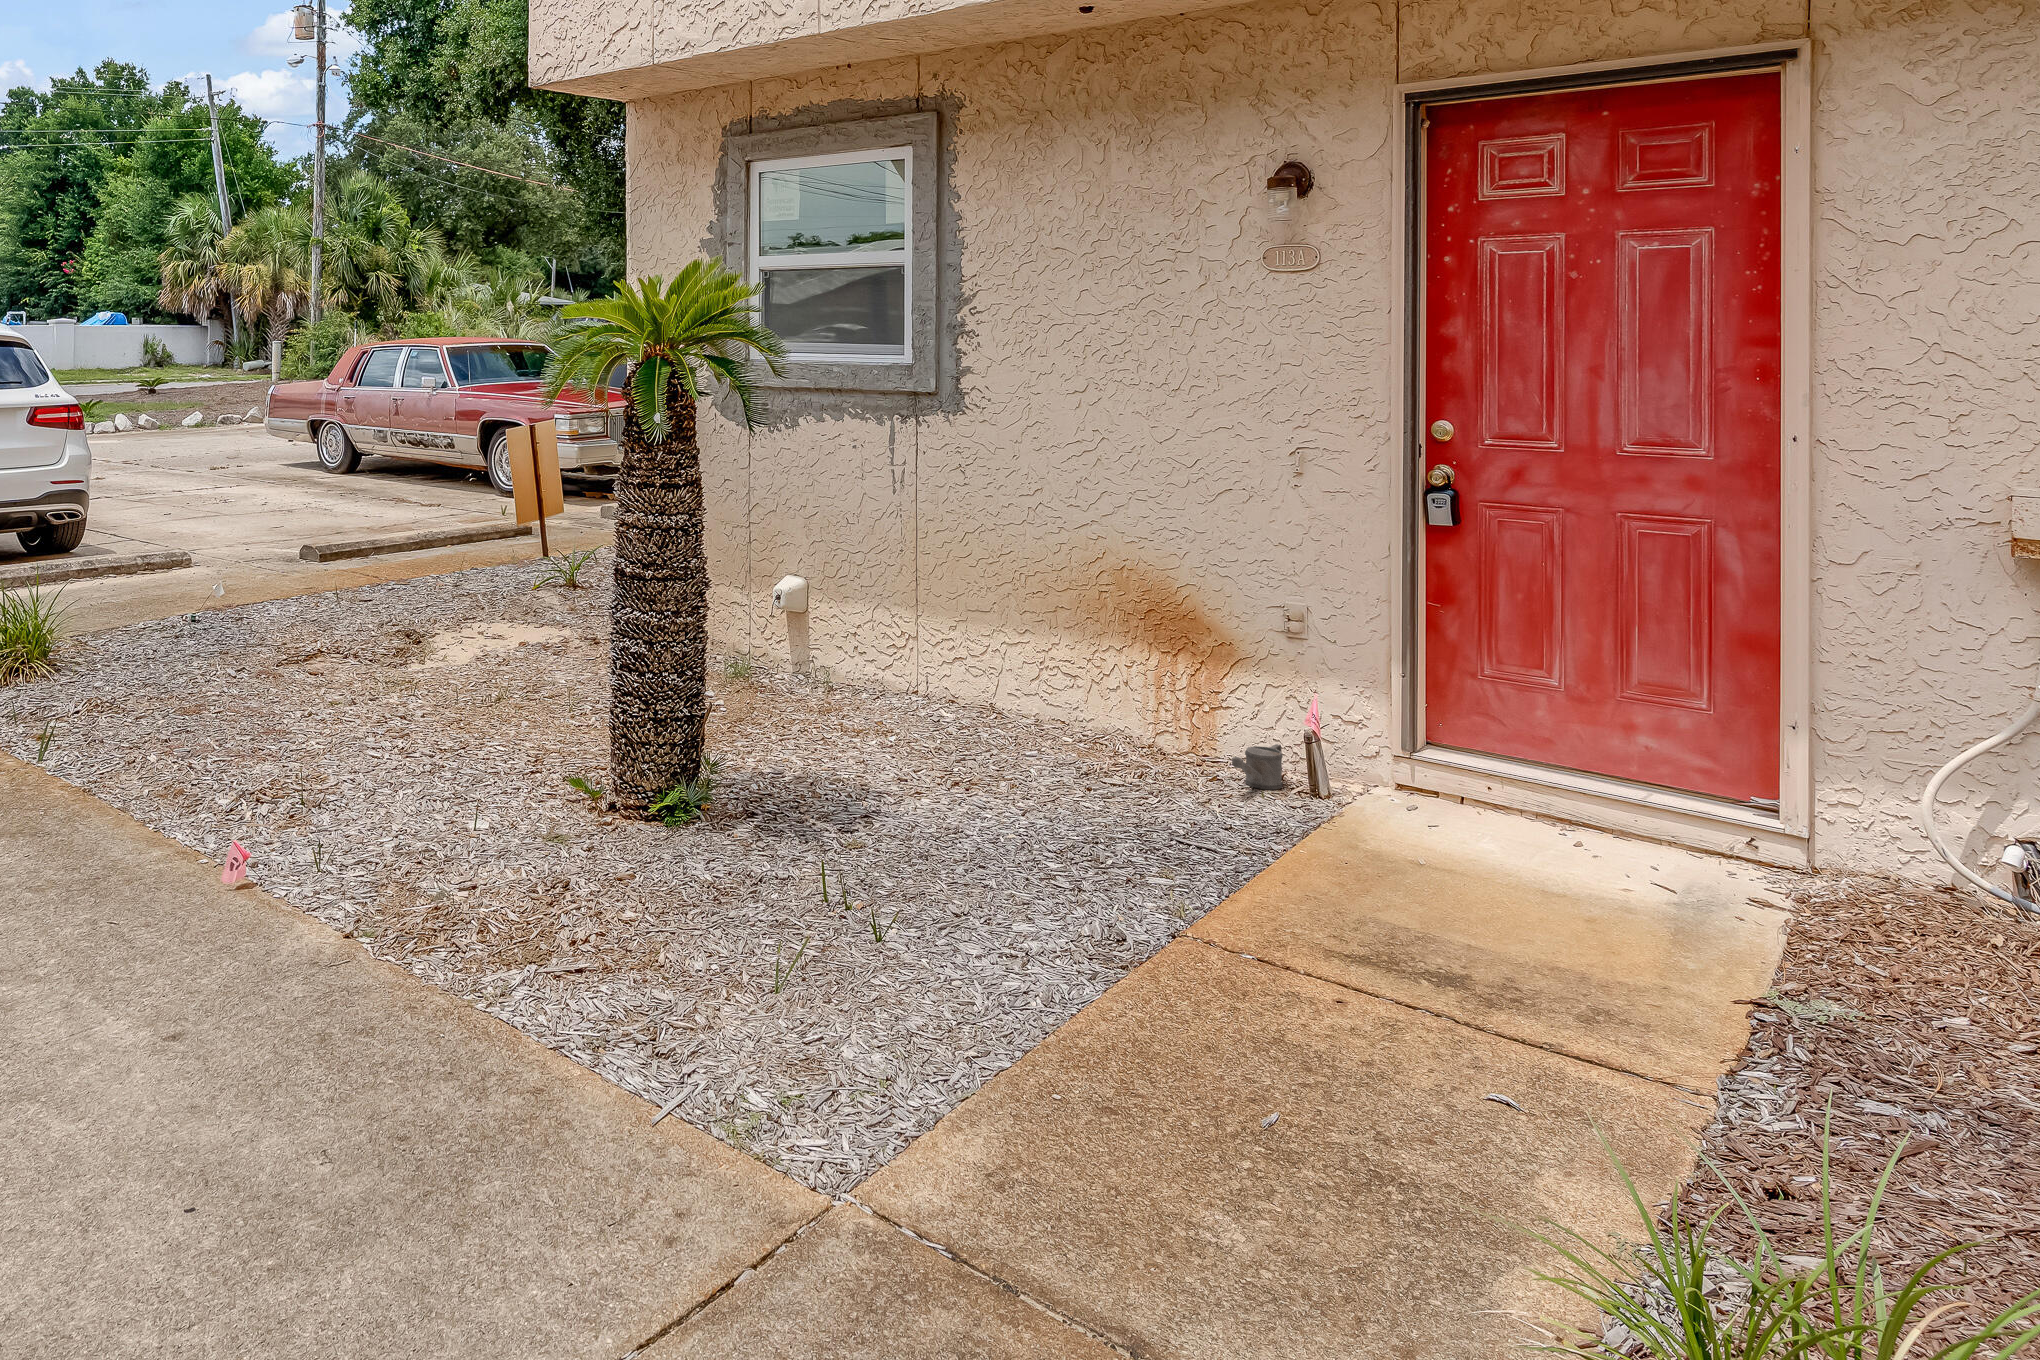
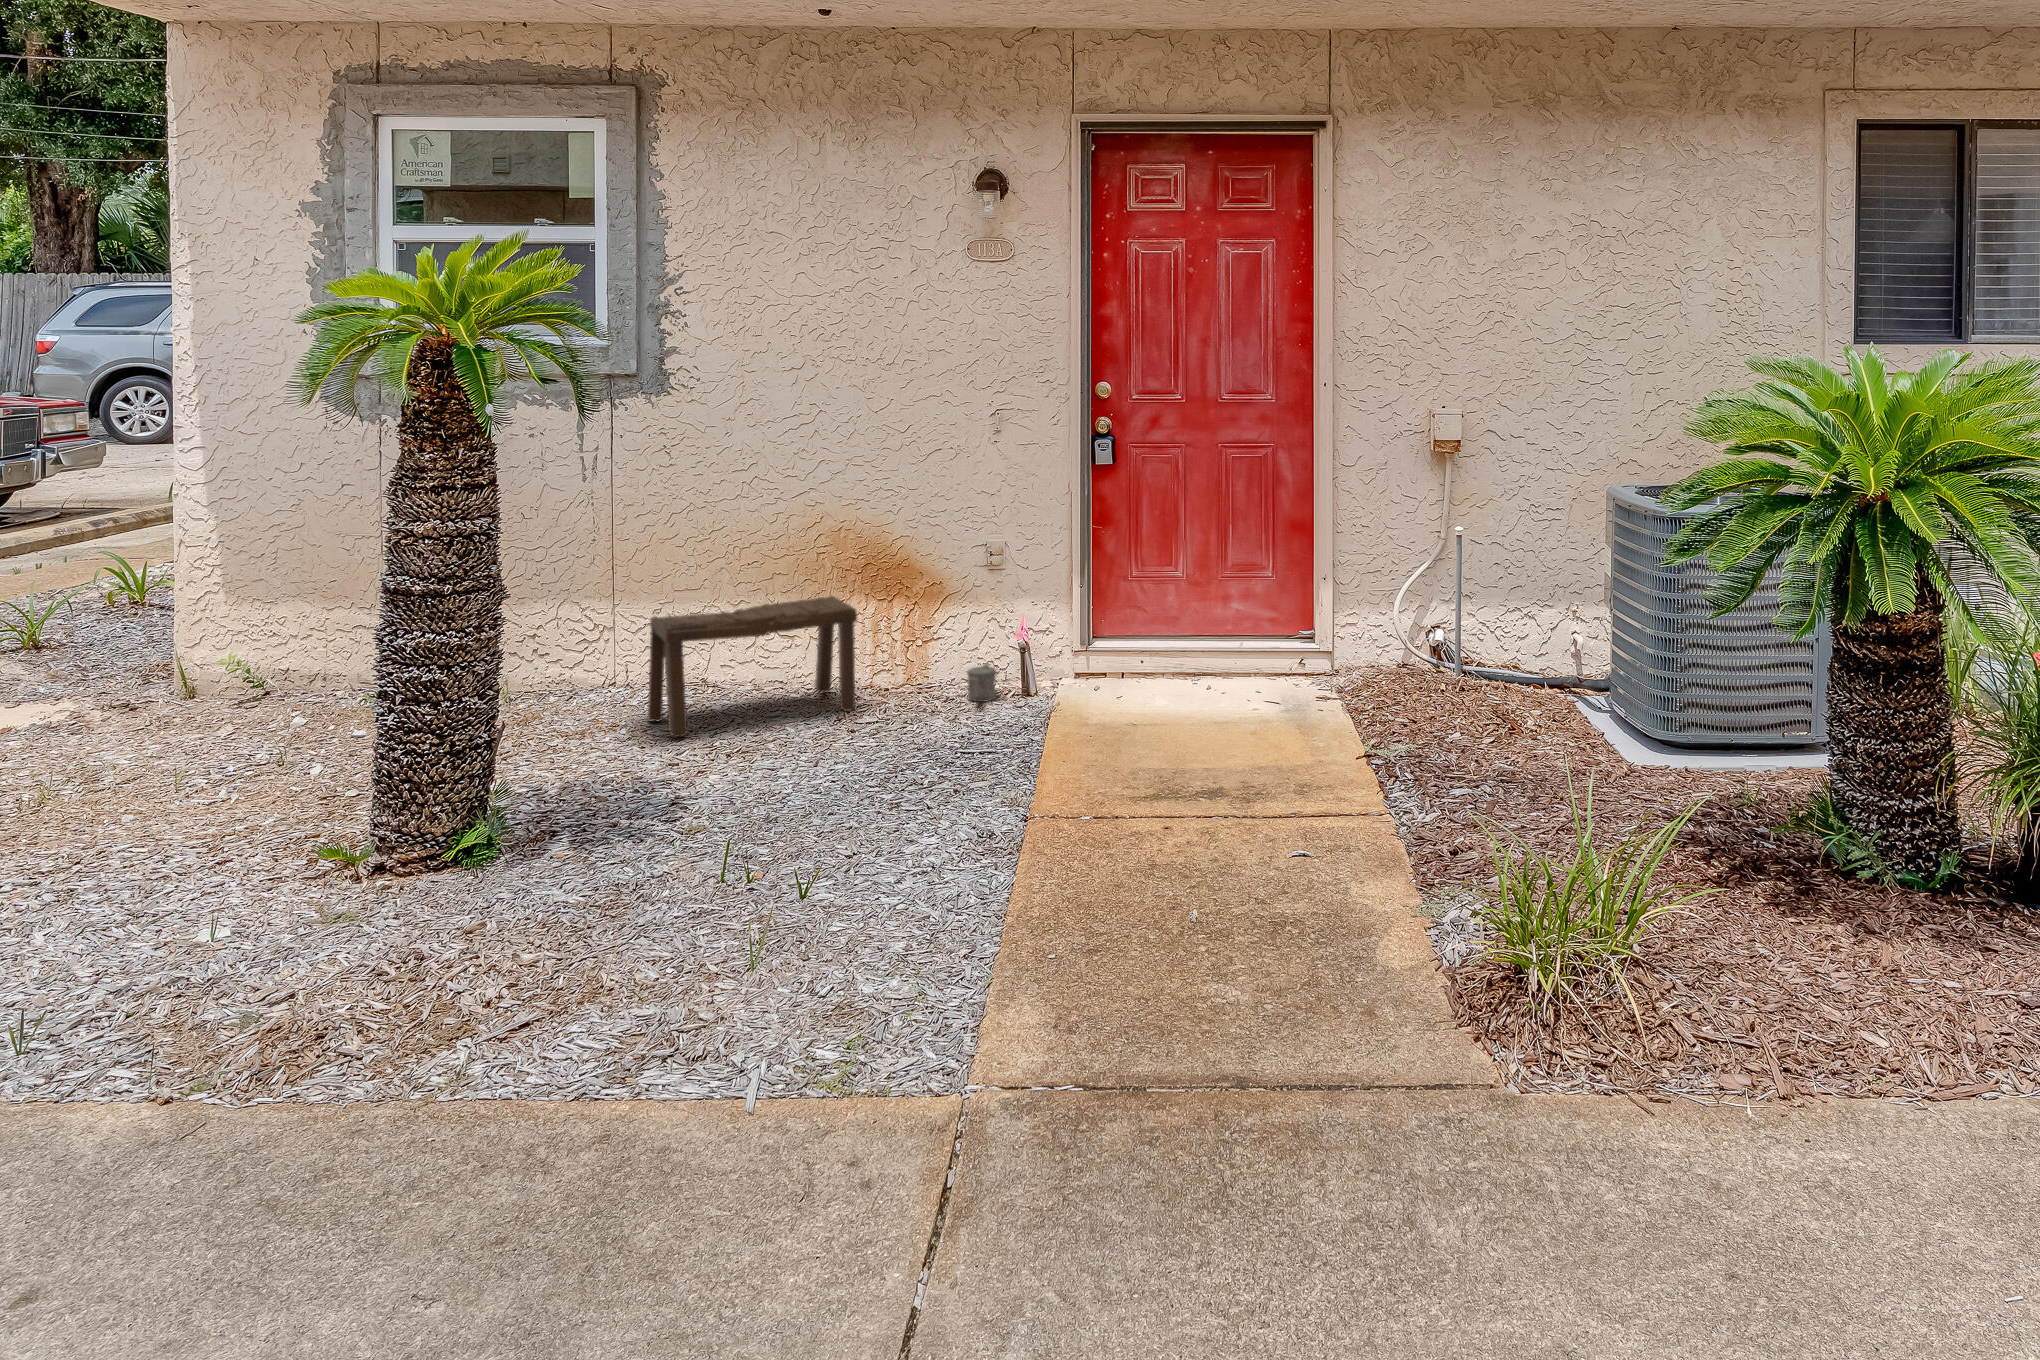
bench: none [912,630,1114,765] -> present [648,596,857,738]

